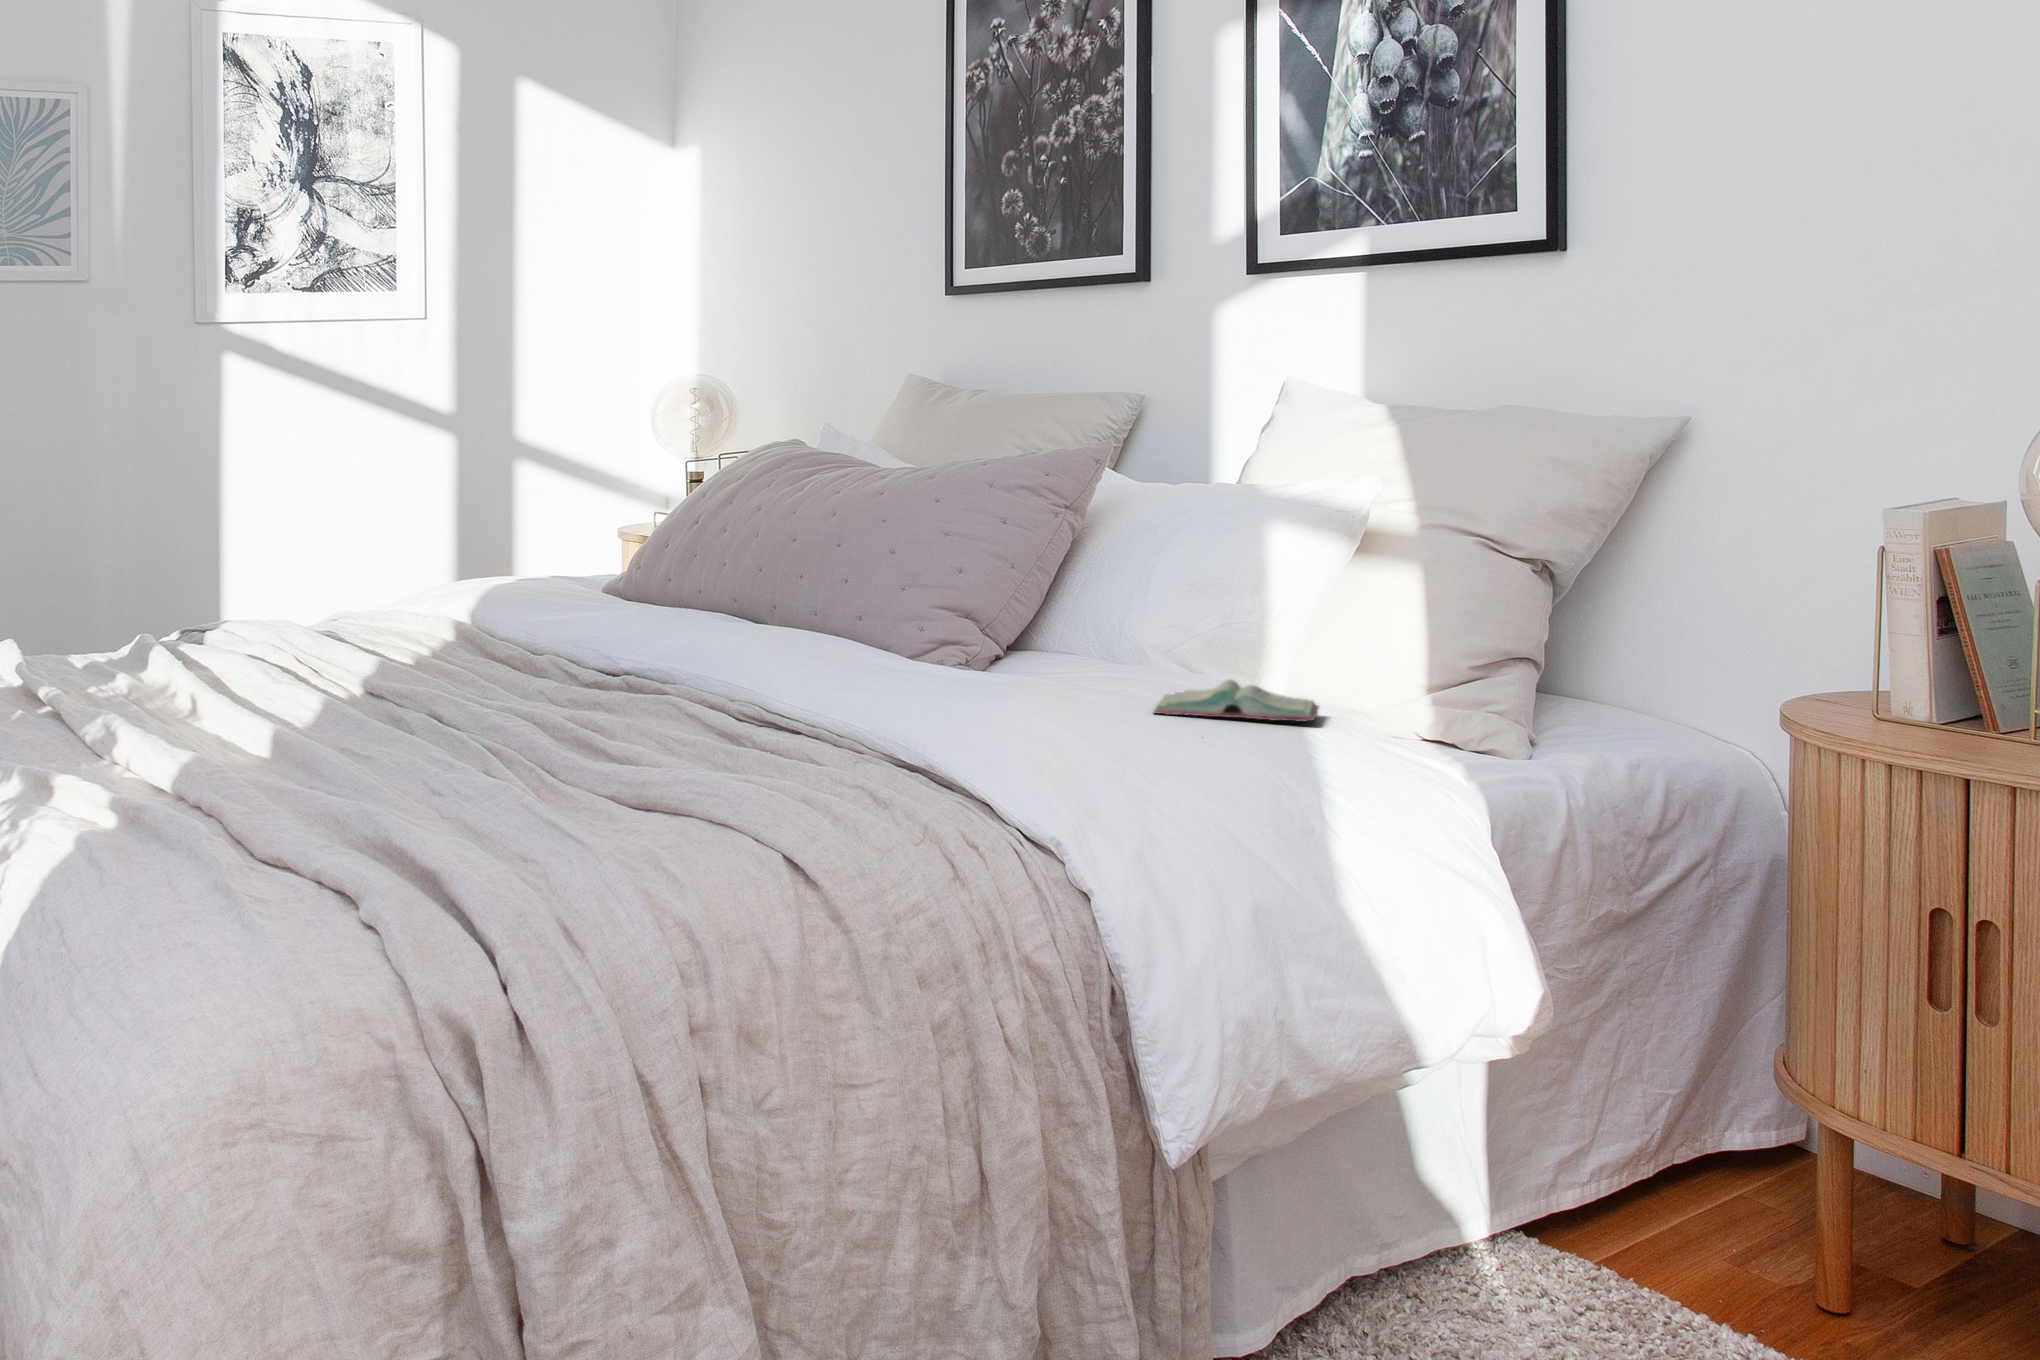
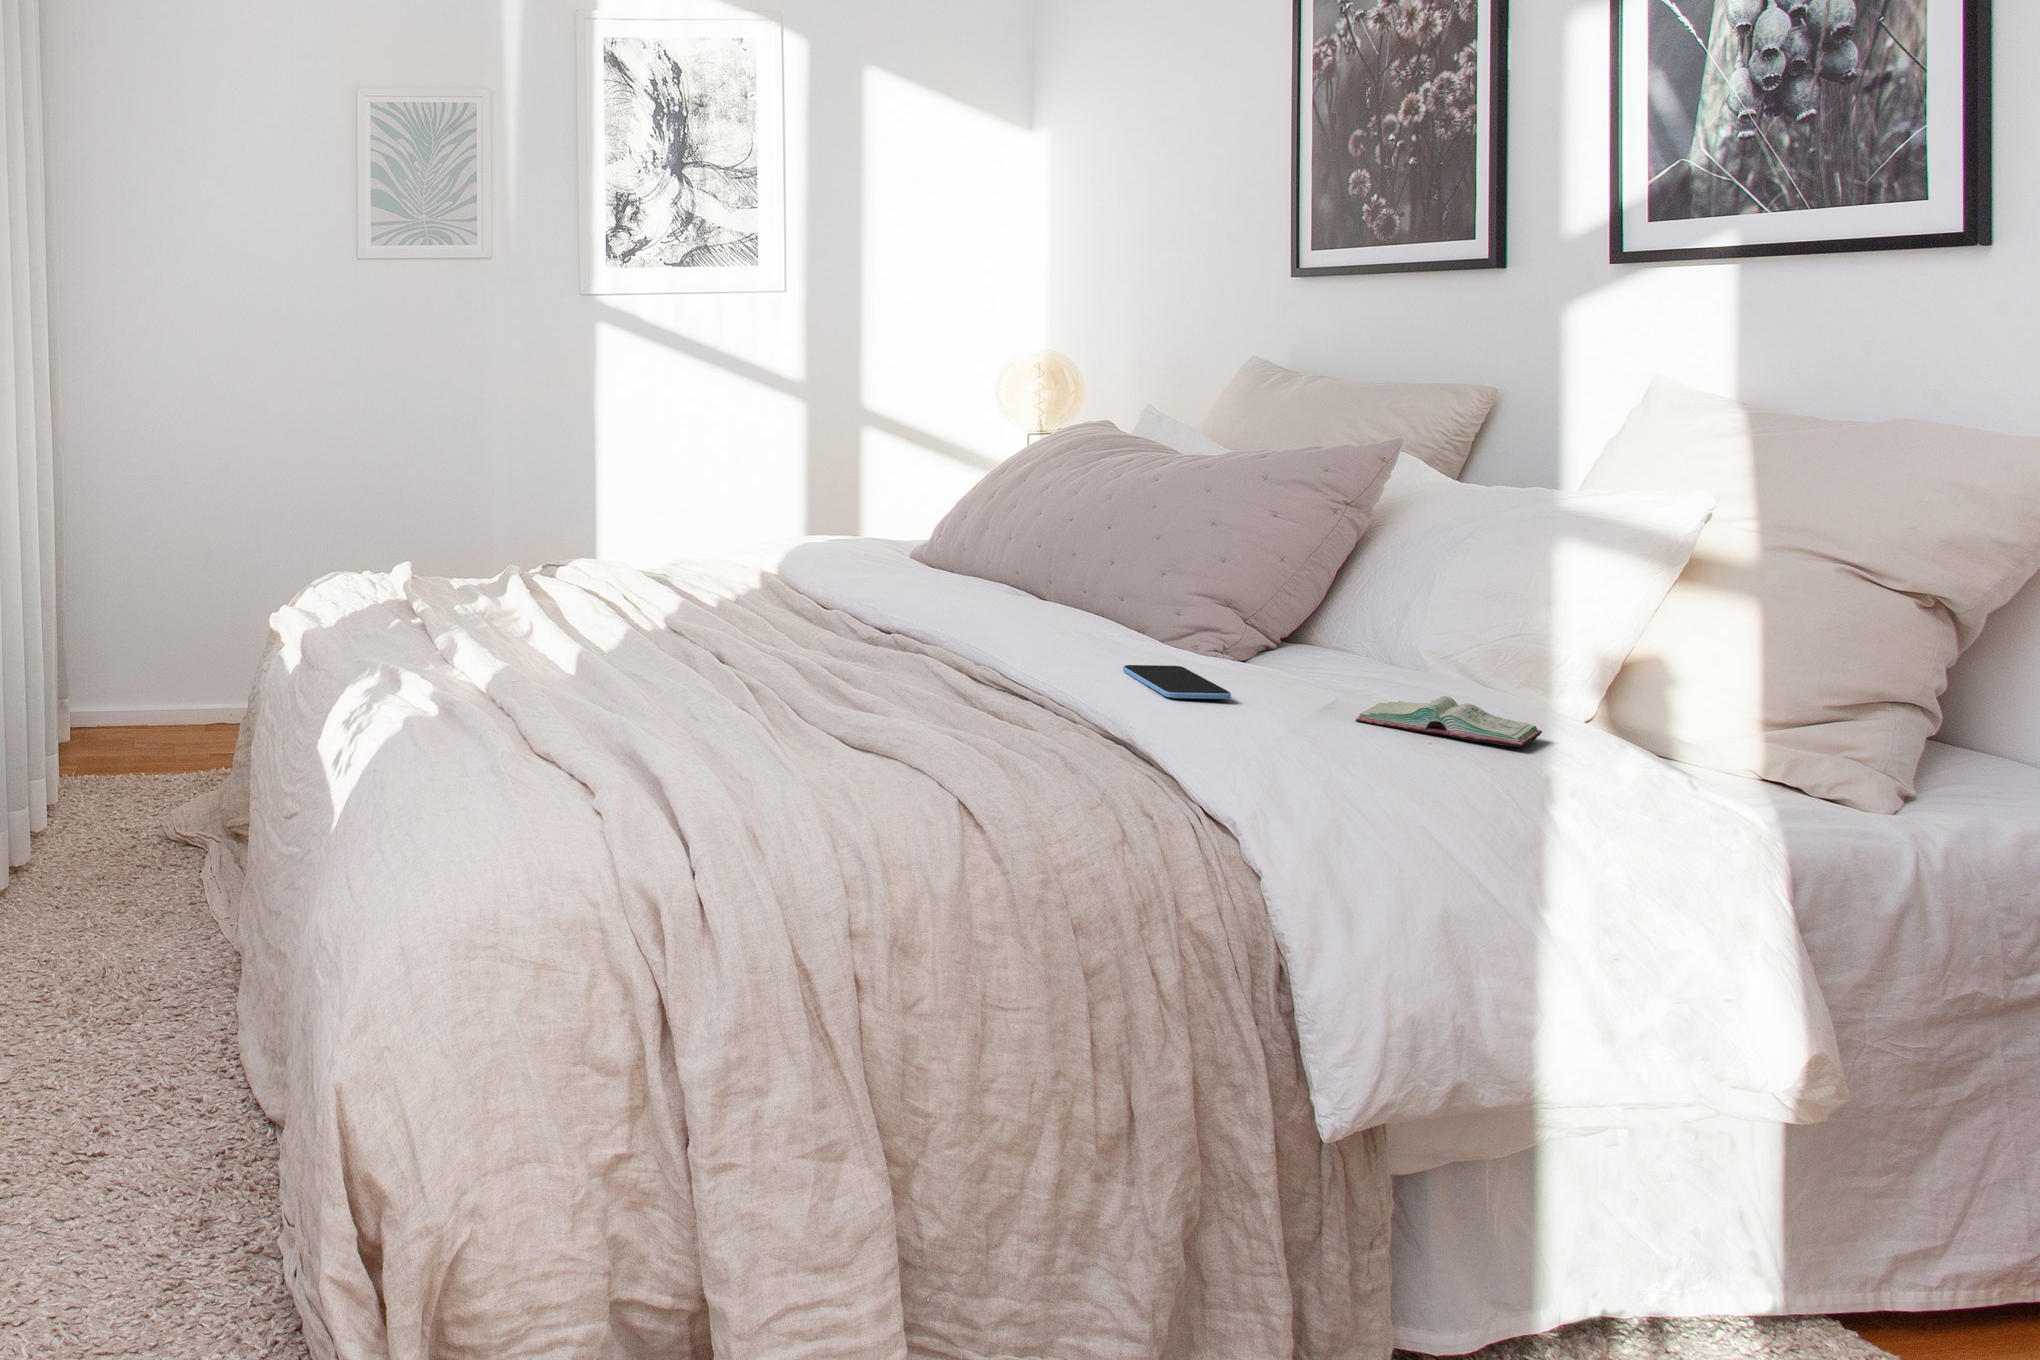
smartphone: none [921,672,1048,701] -> present [1123,665,1231,699]

